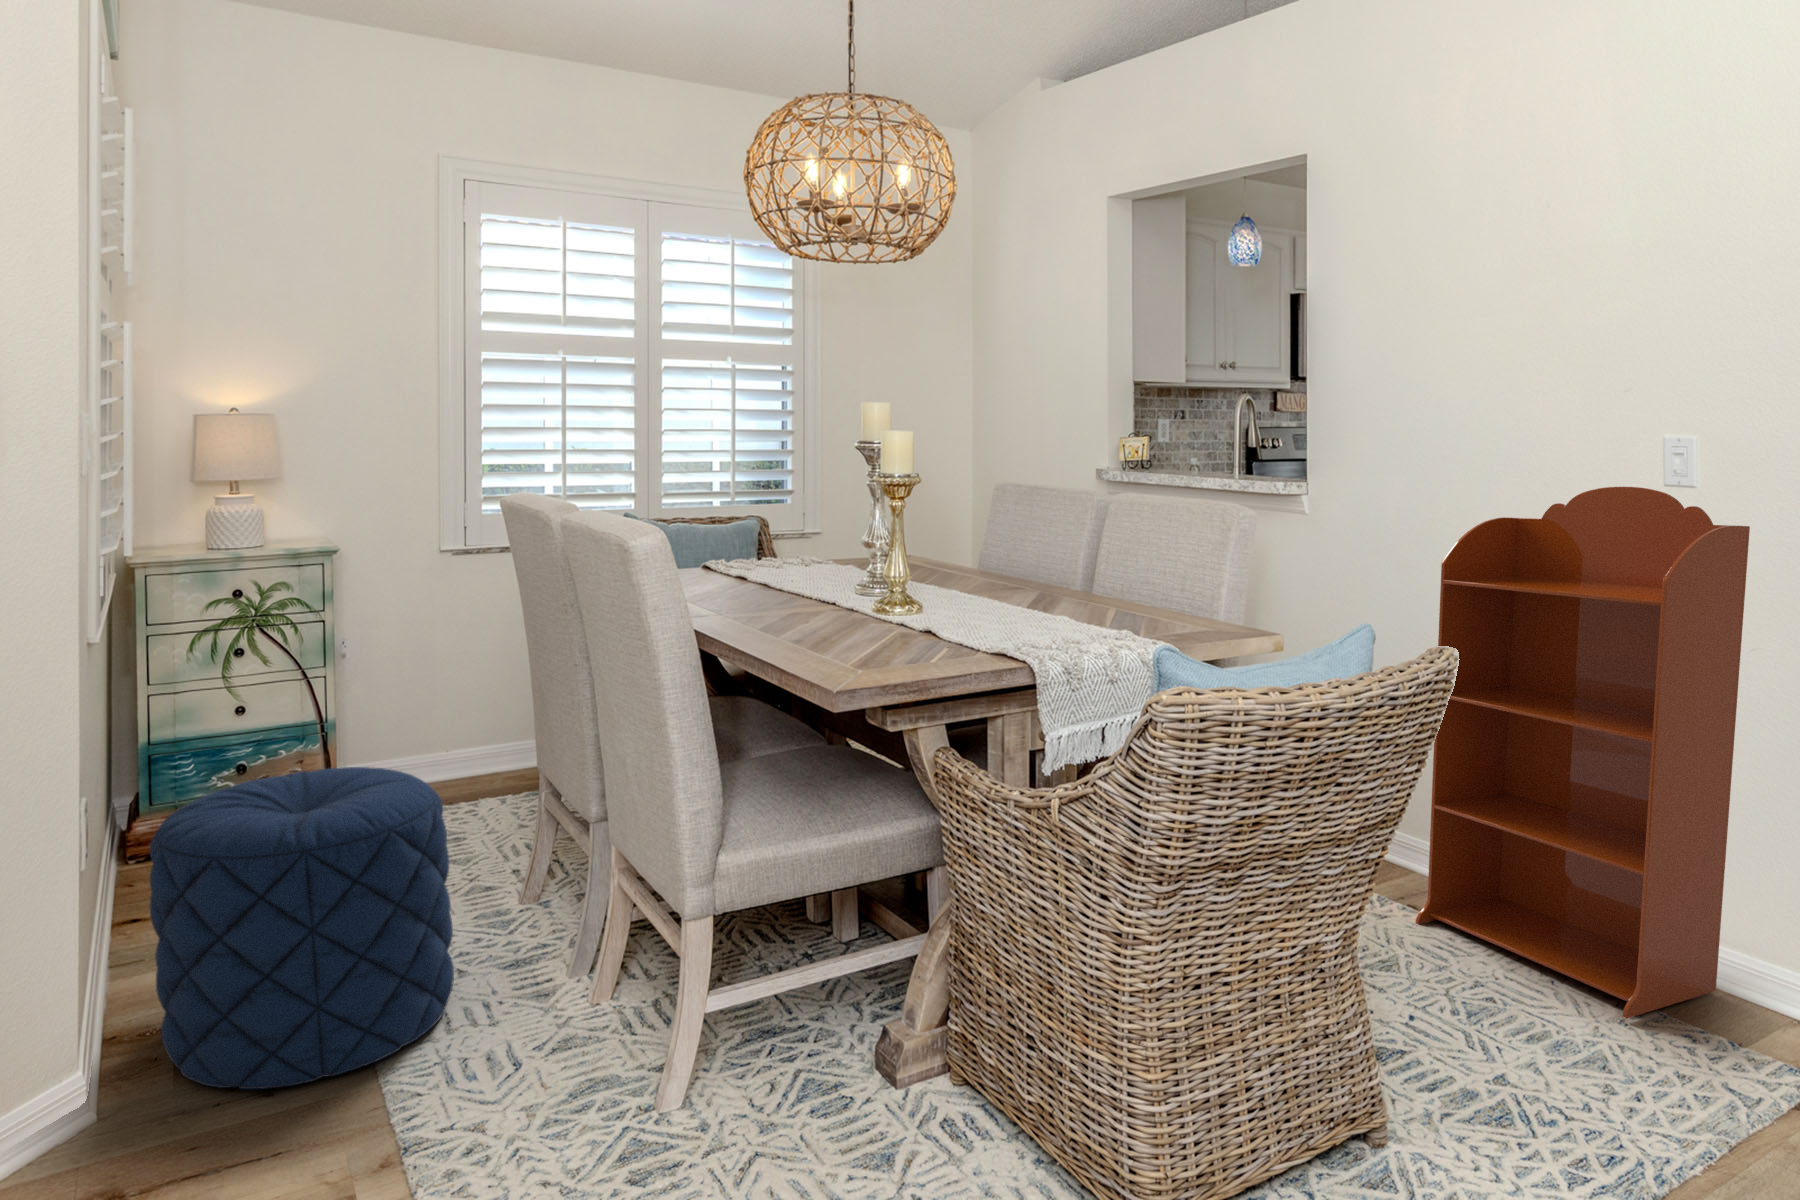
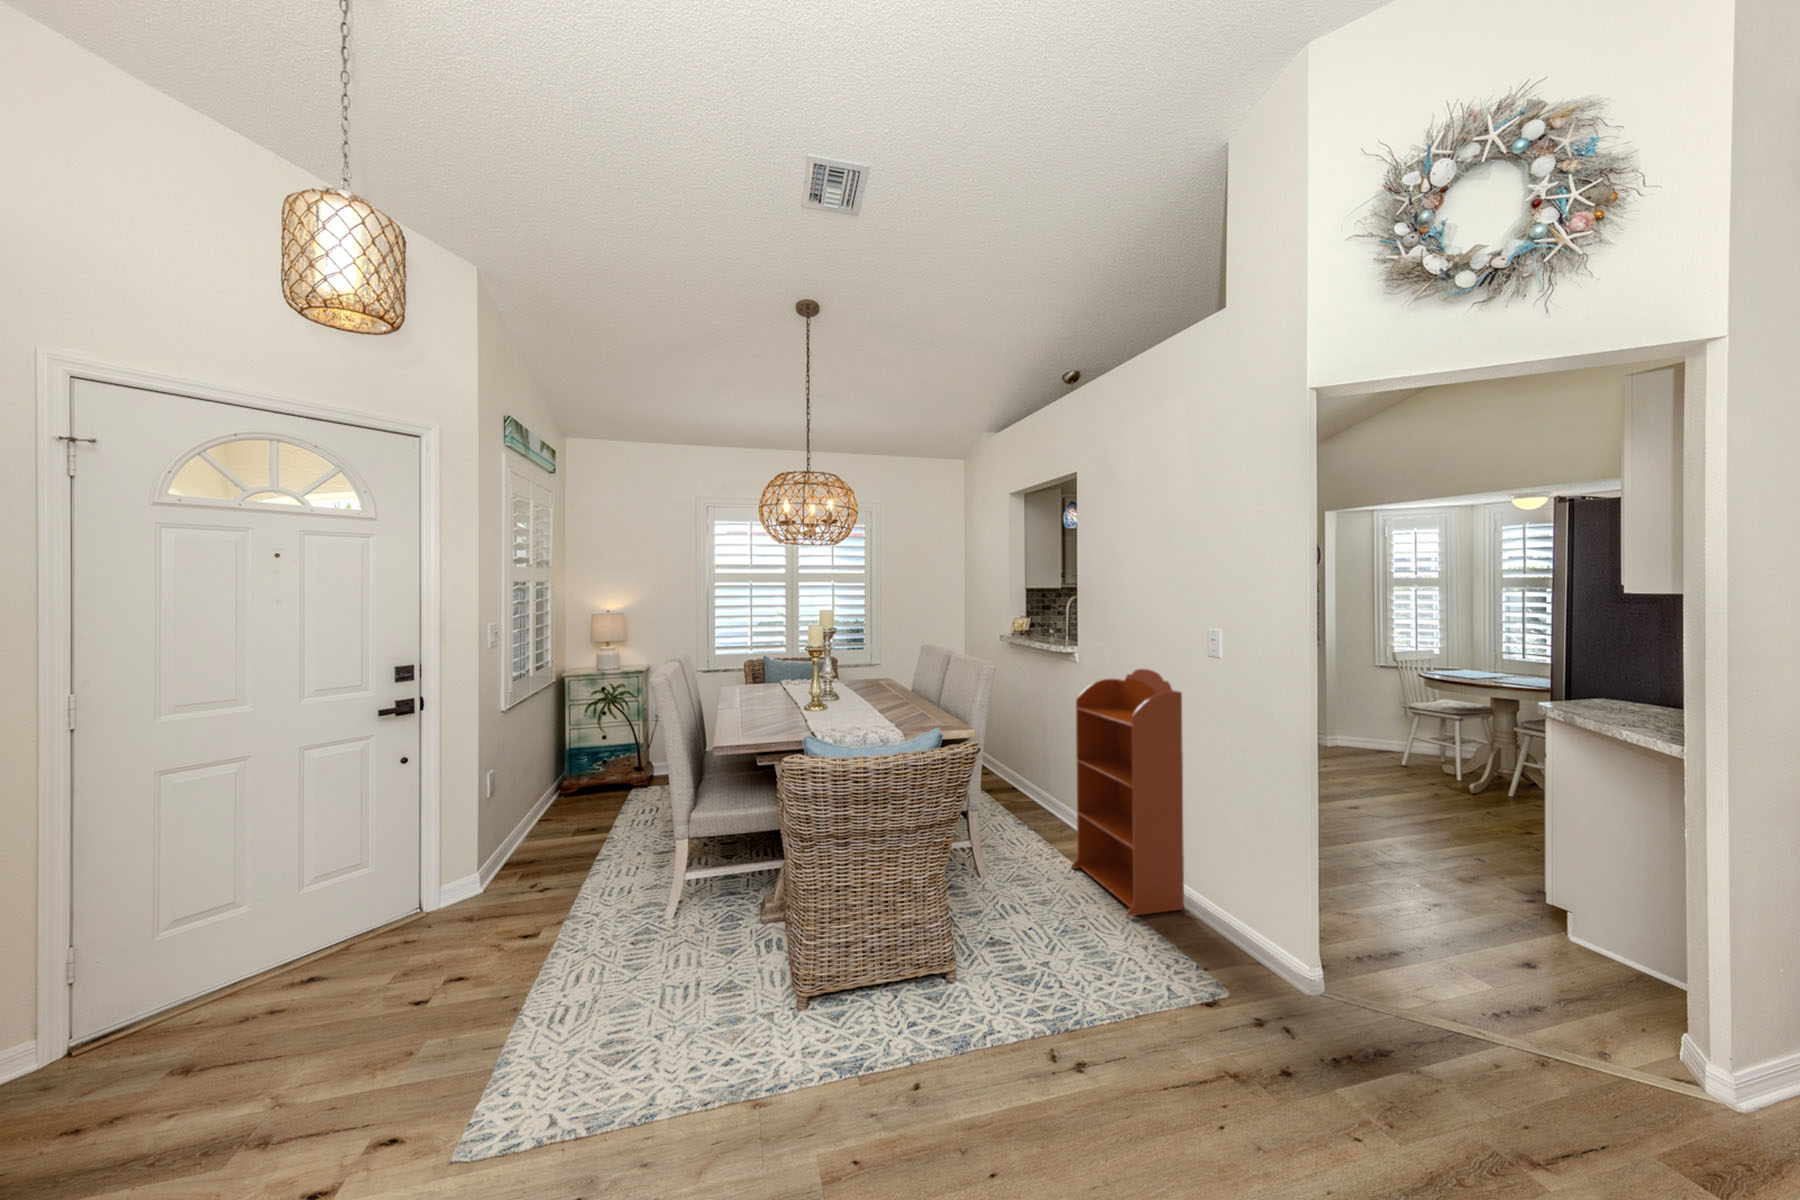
pouf: present [150,767,454,1089] -> none [537,768,648,890]

